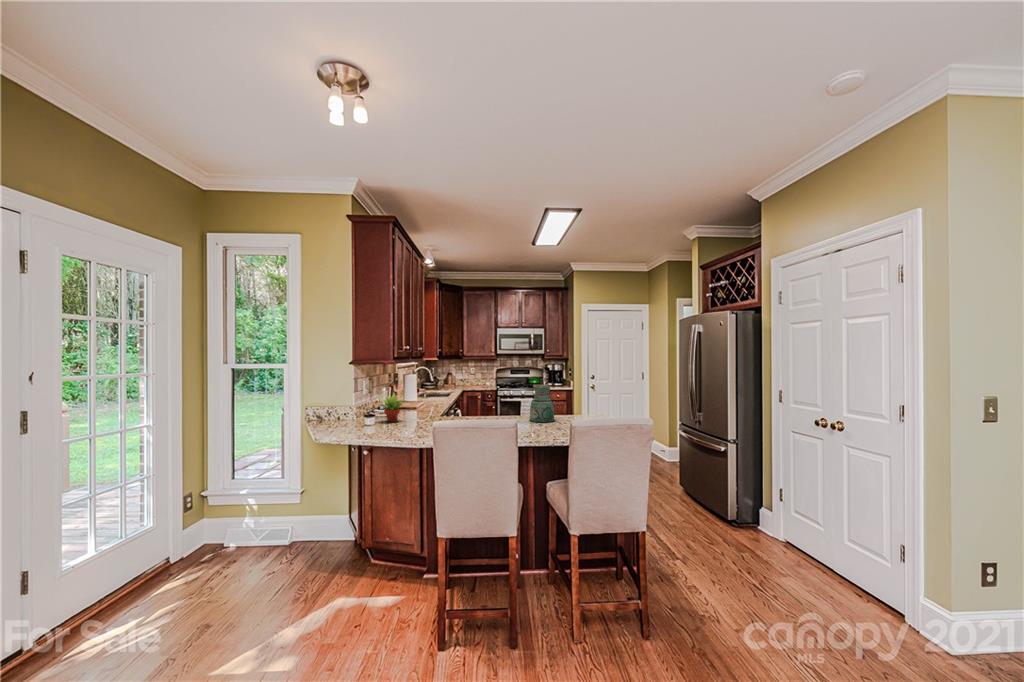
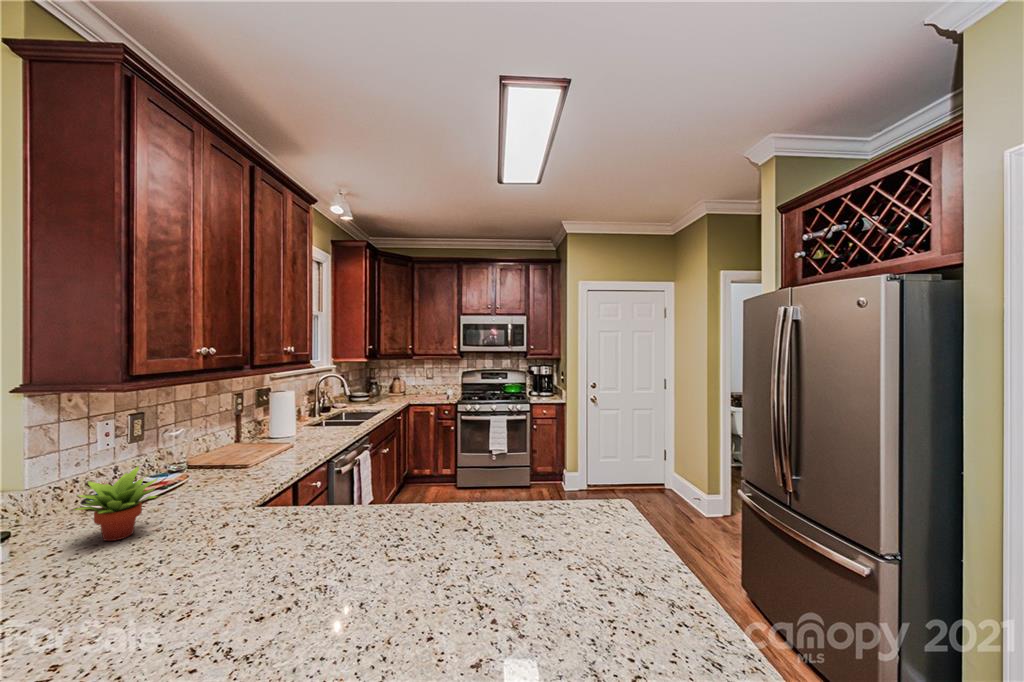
ceramic pitcher: present [530,384,554,422] -> none [443,444,502,551]

